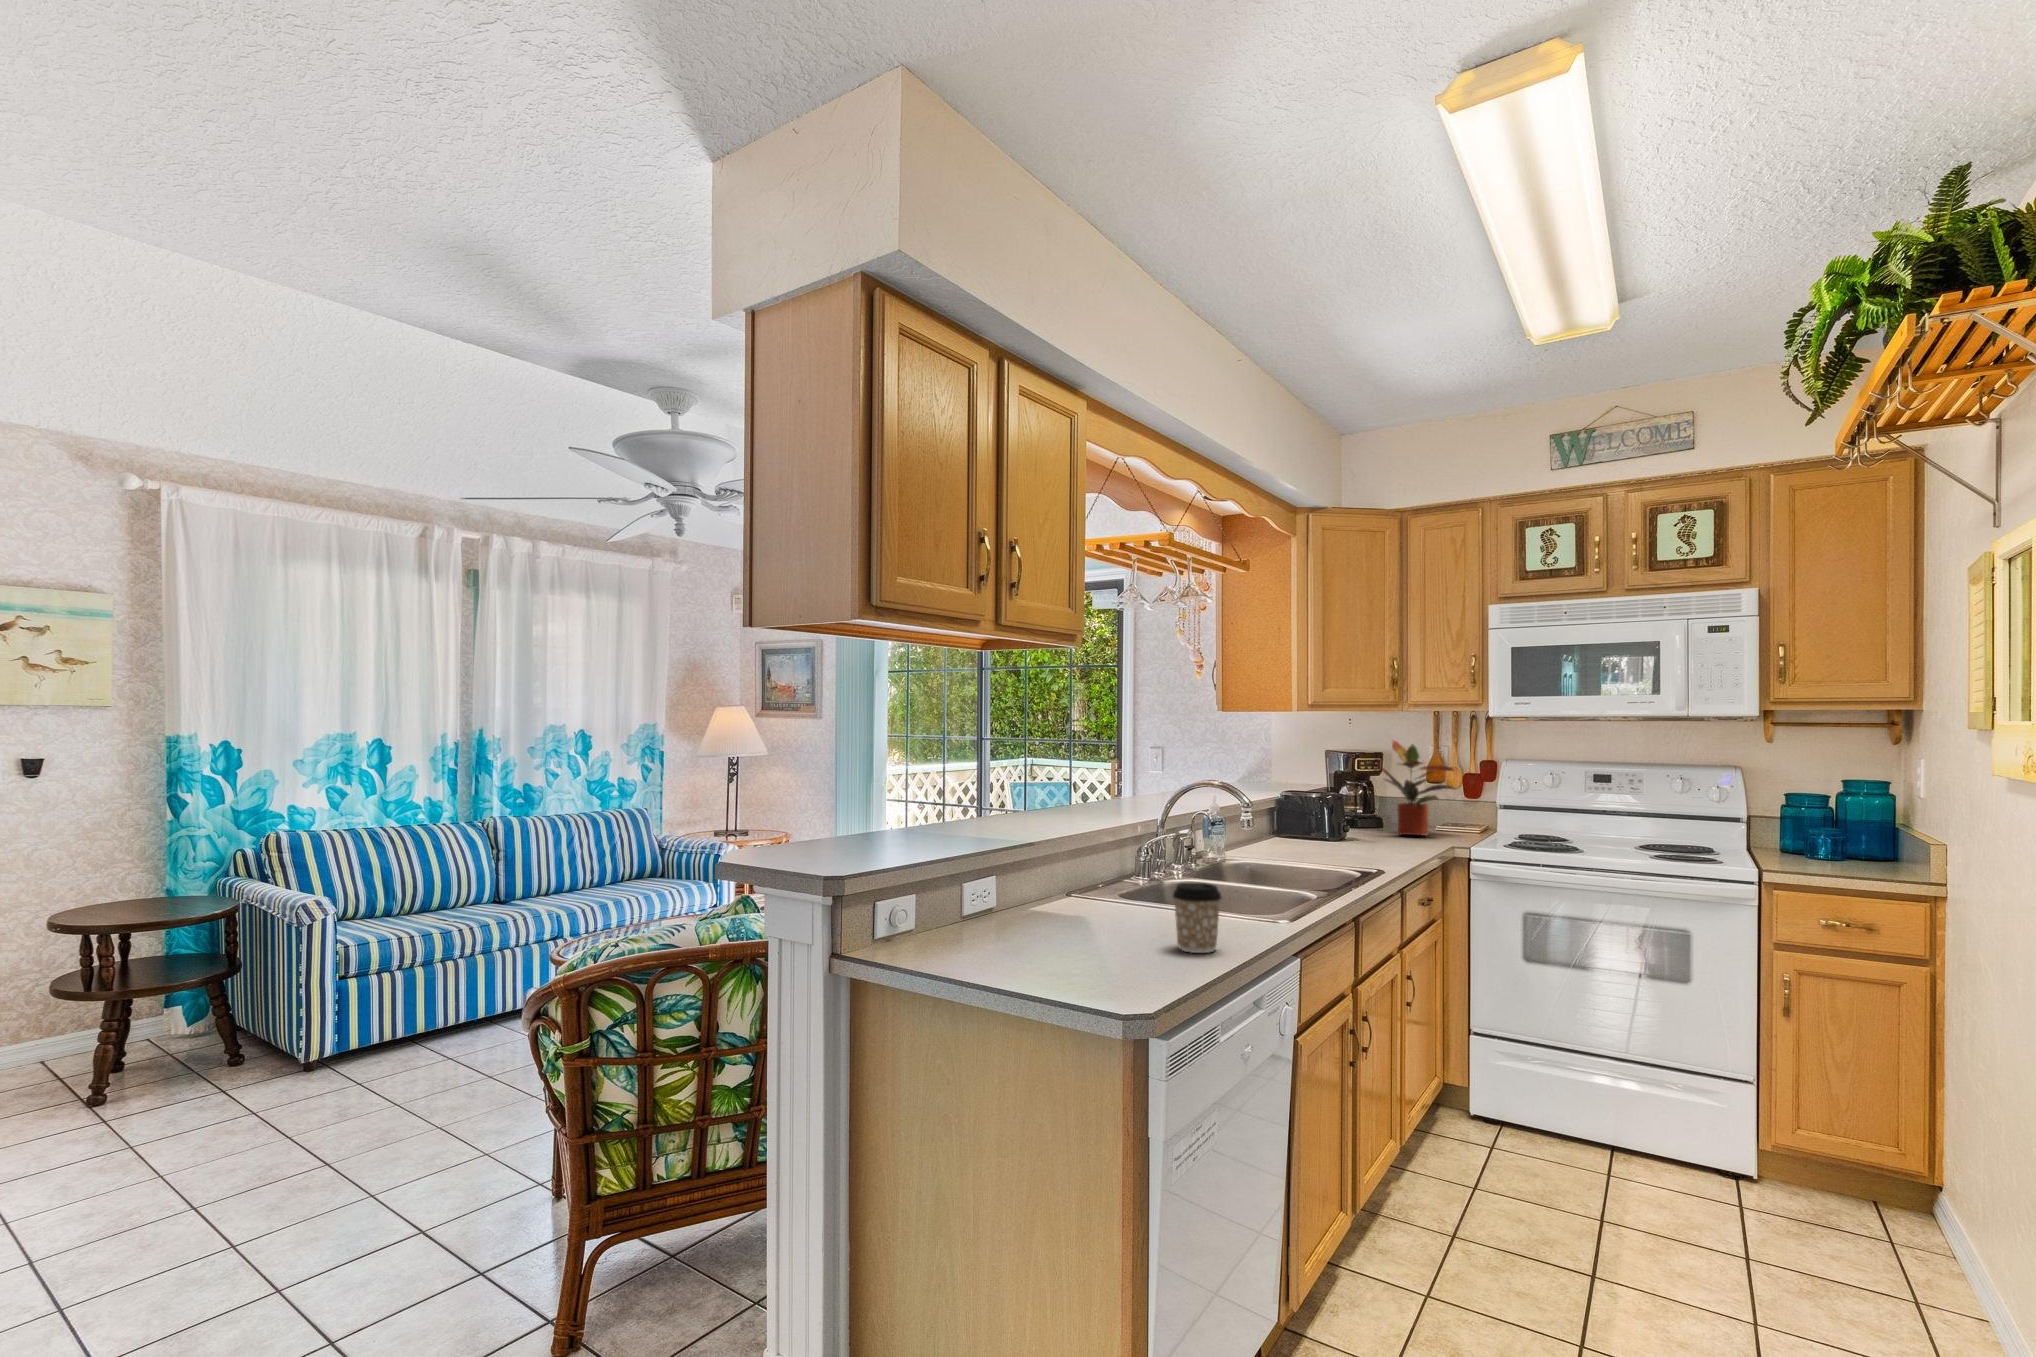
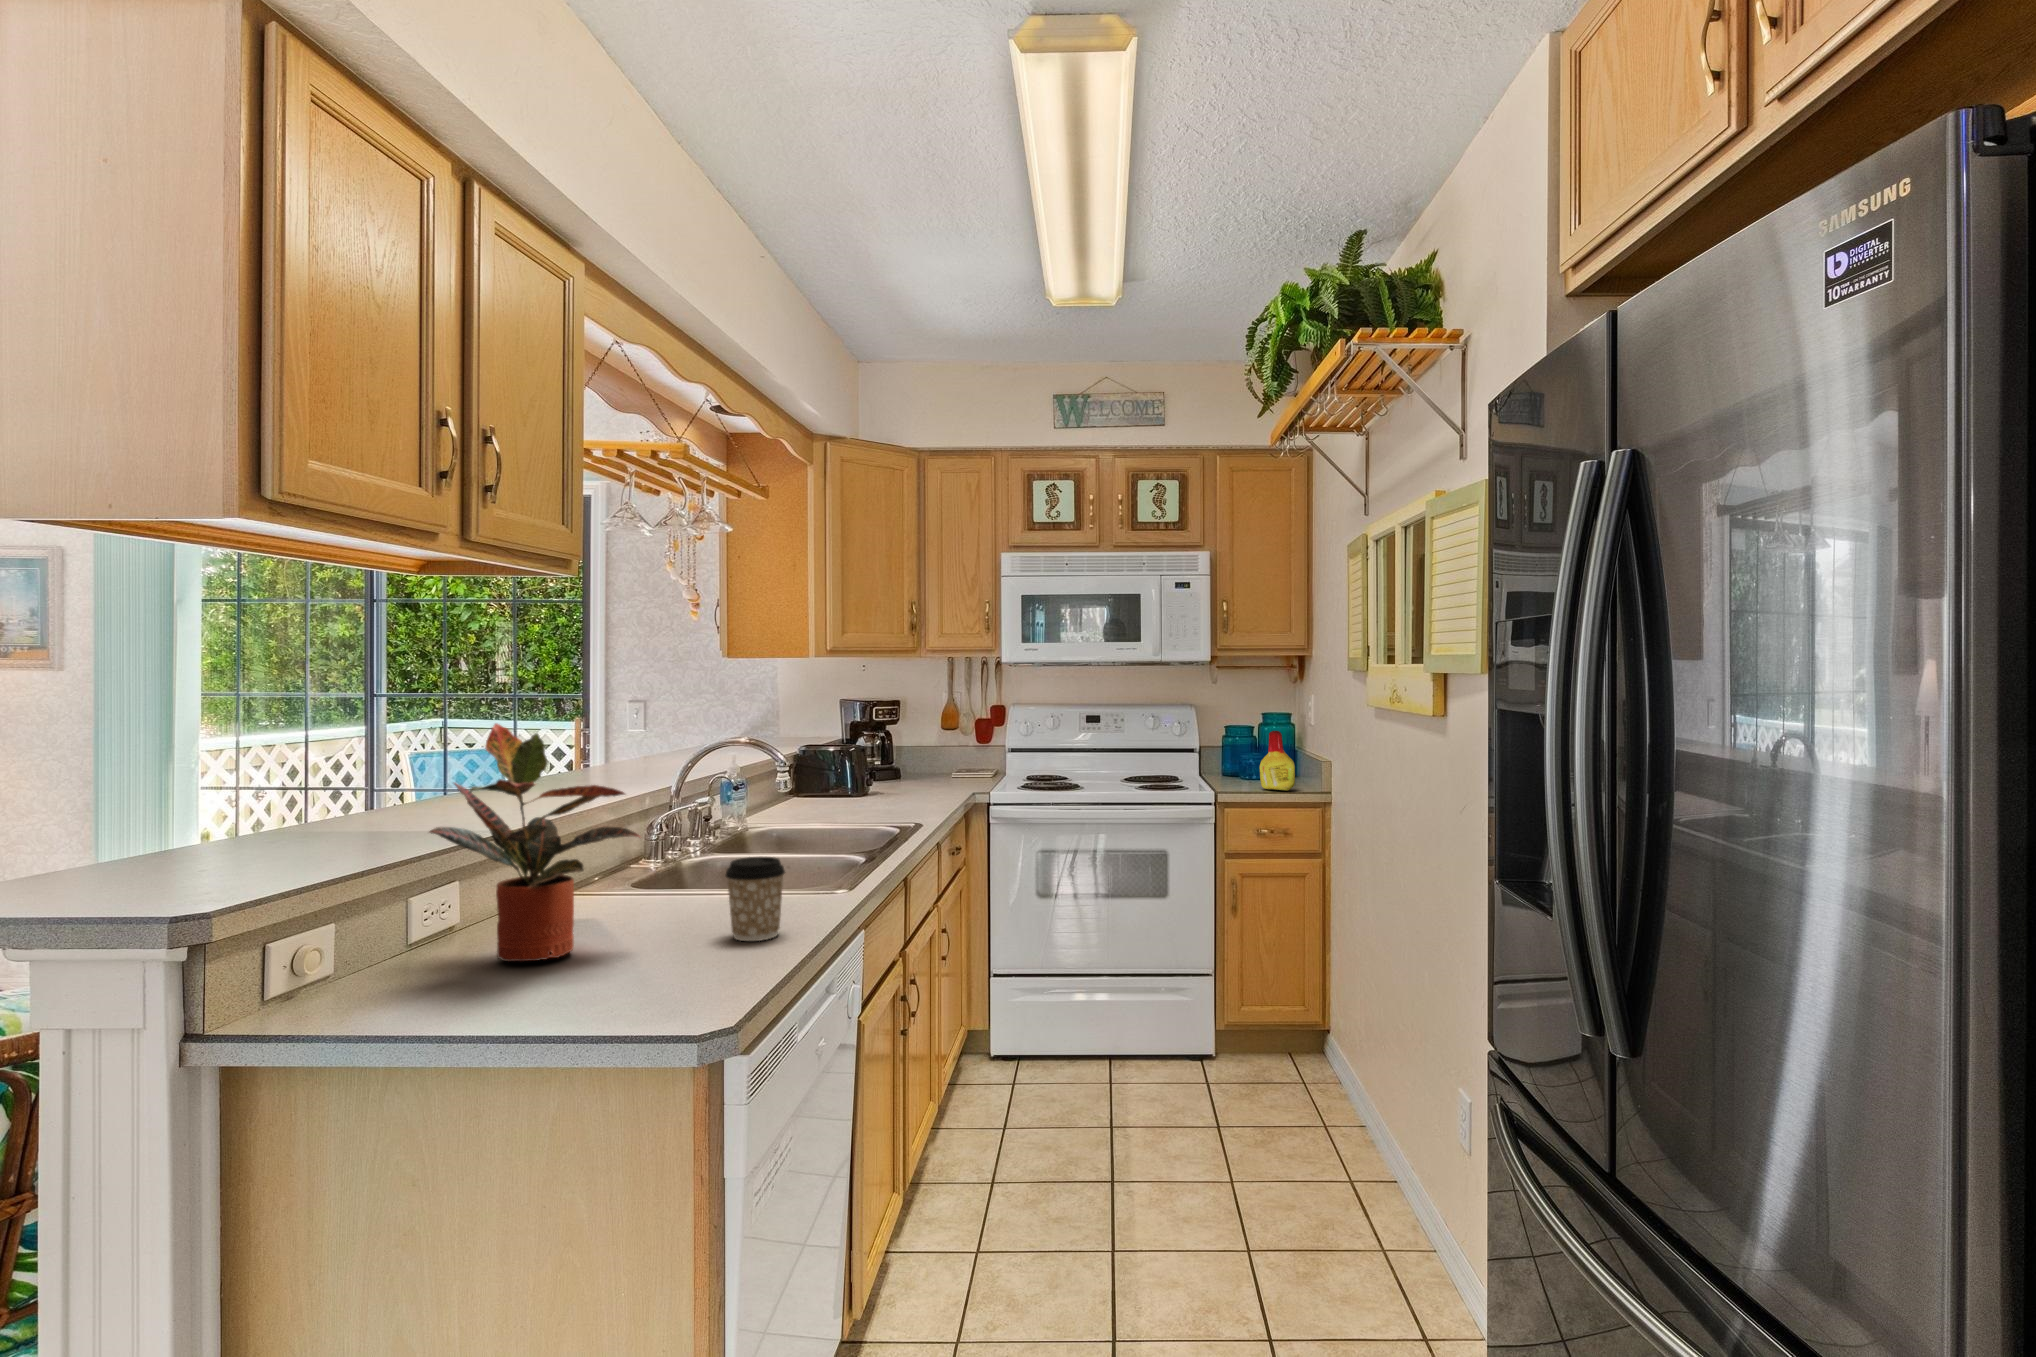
potted plant: present [1377,740,1453,836] -> present [430,723,640,962]
bottle: none [1817,801,1869,874] -> present [1260,731,1295,791]

